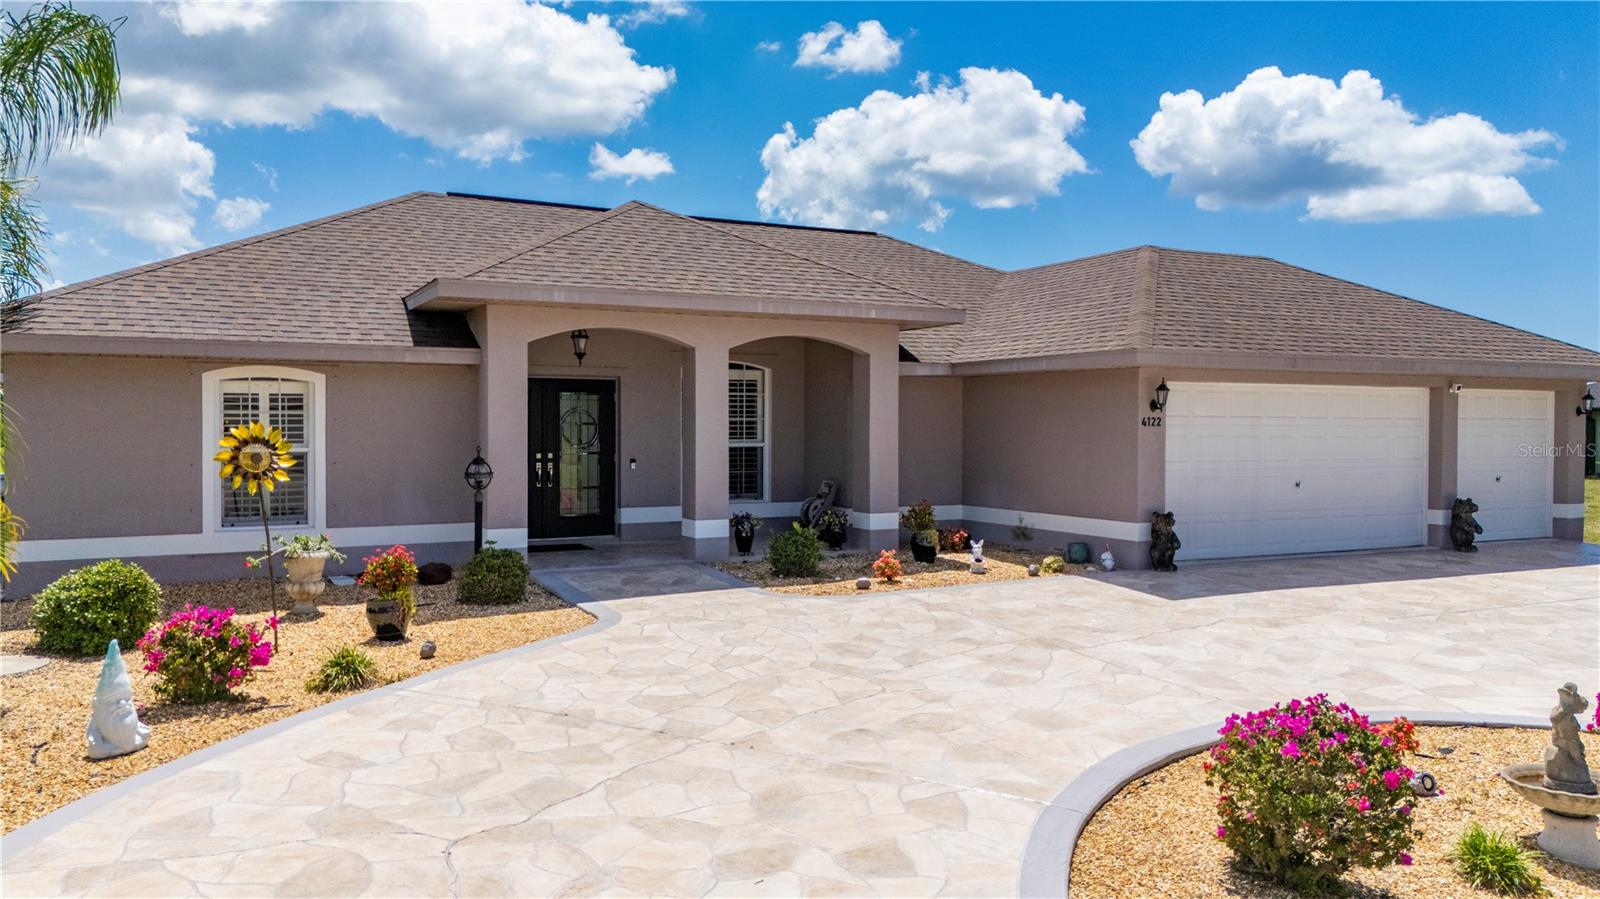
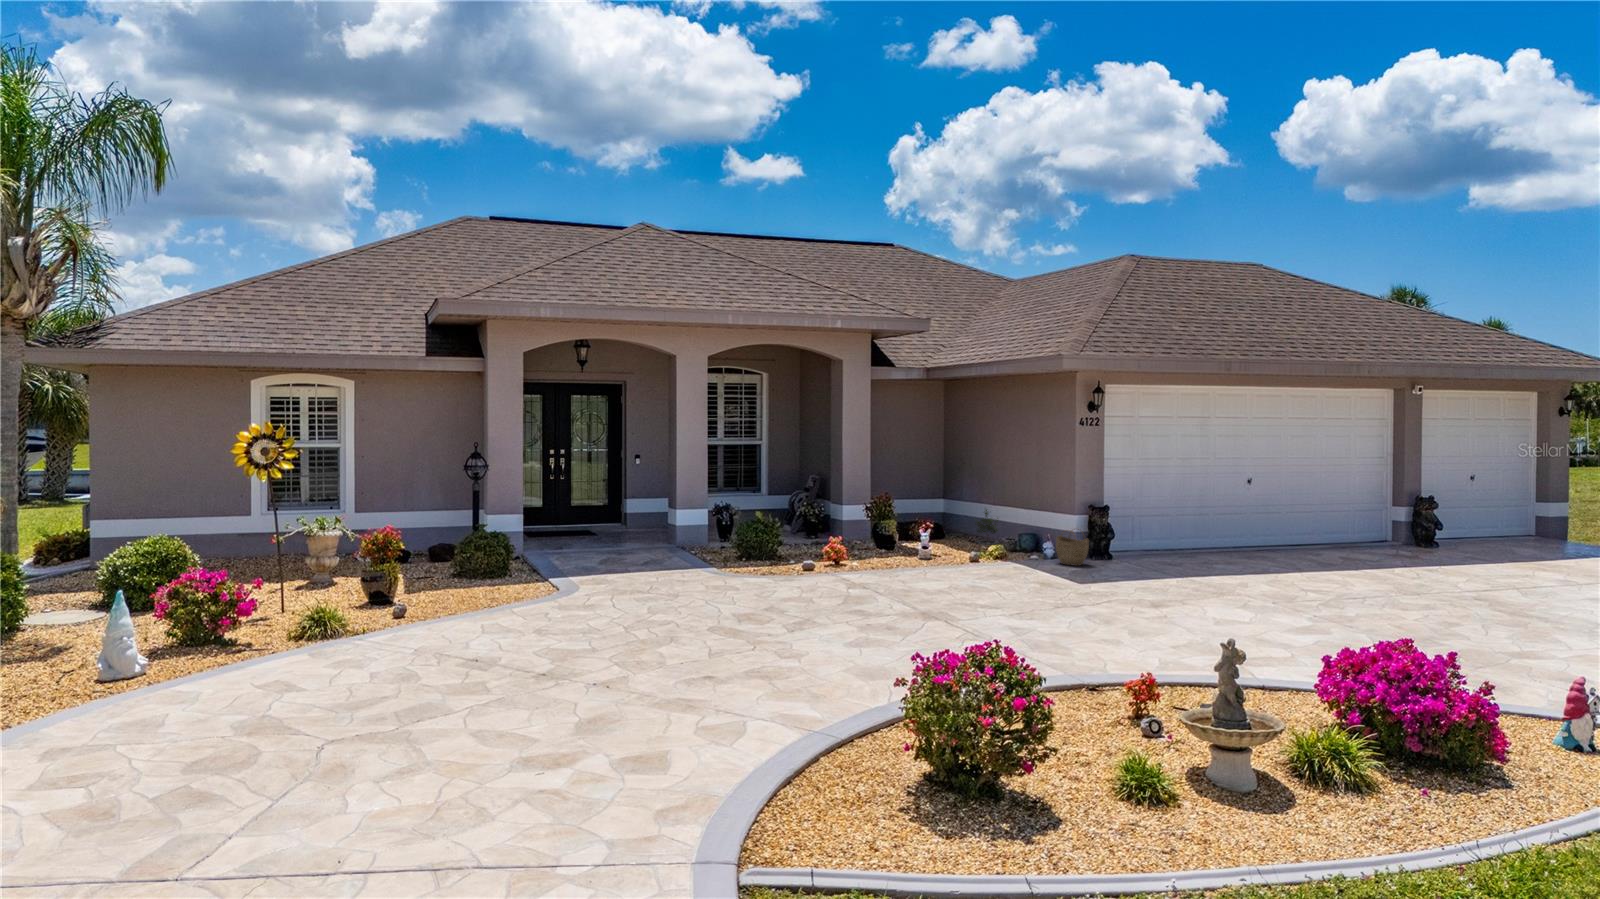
woven basket: none [1113,535,1149,575] -> present [1056,529,1089,566]

